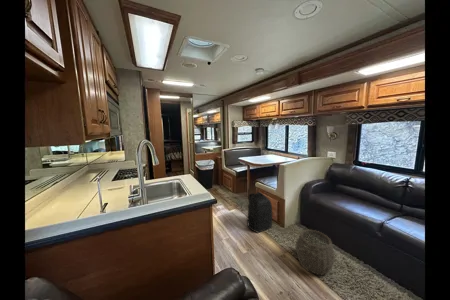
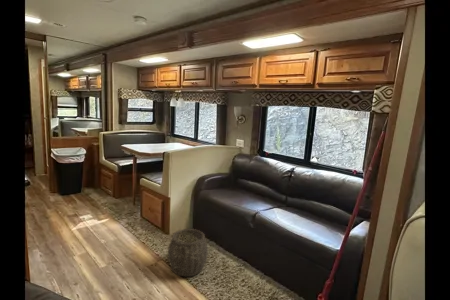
backpack: present [247,192,272,232] -> none [119,190,154,244]

